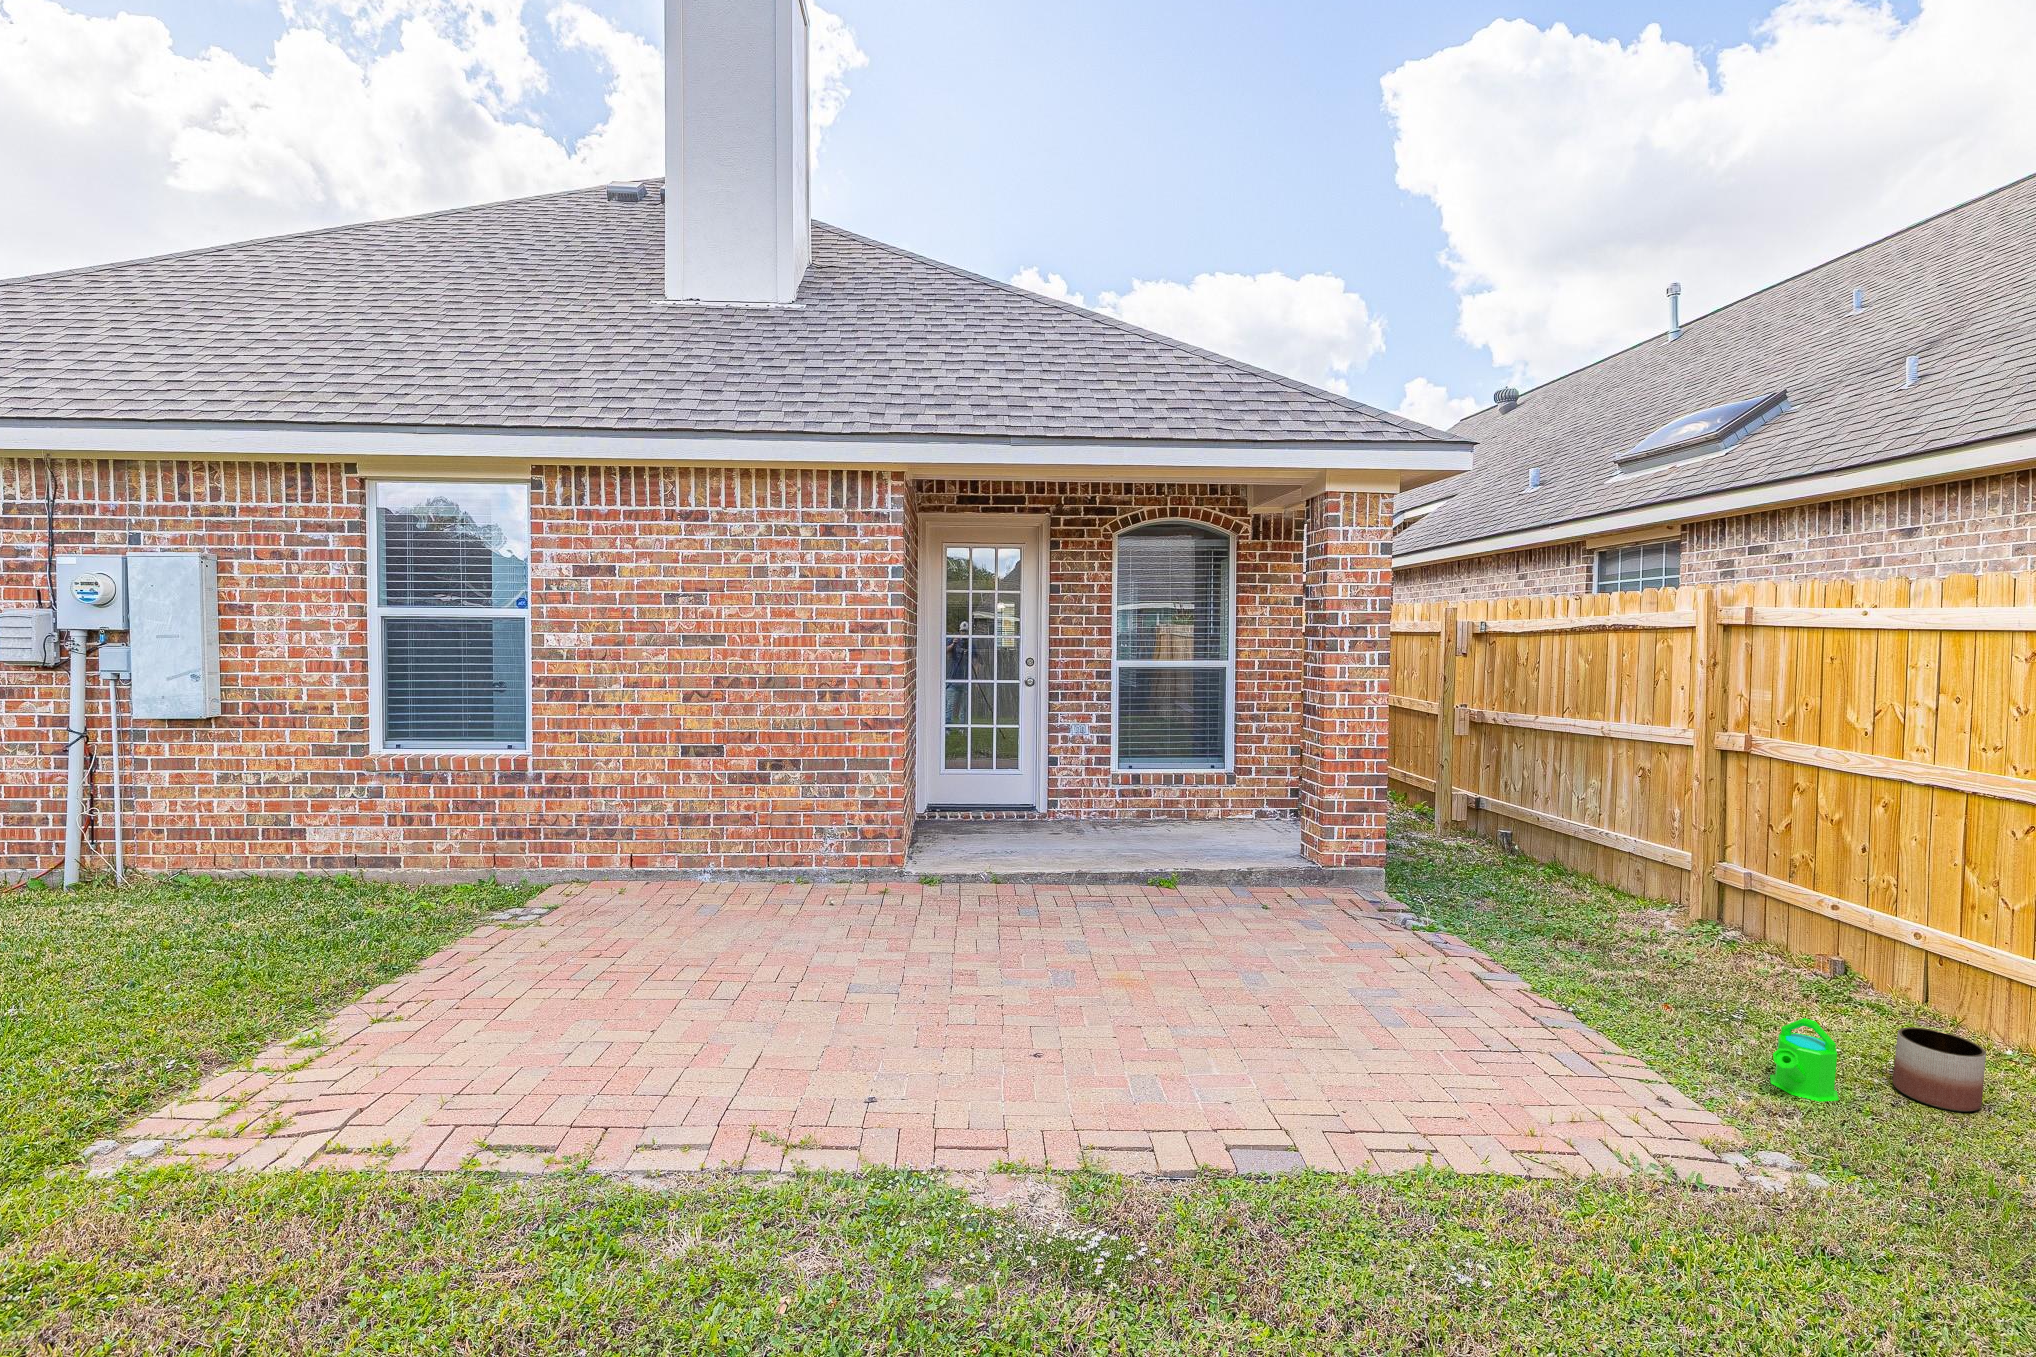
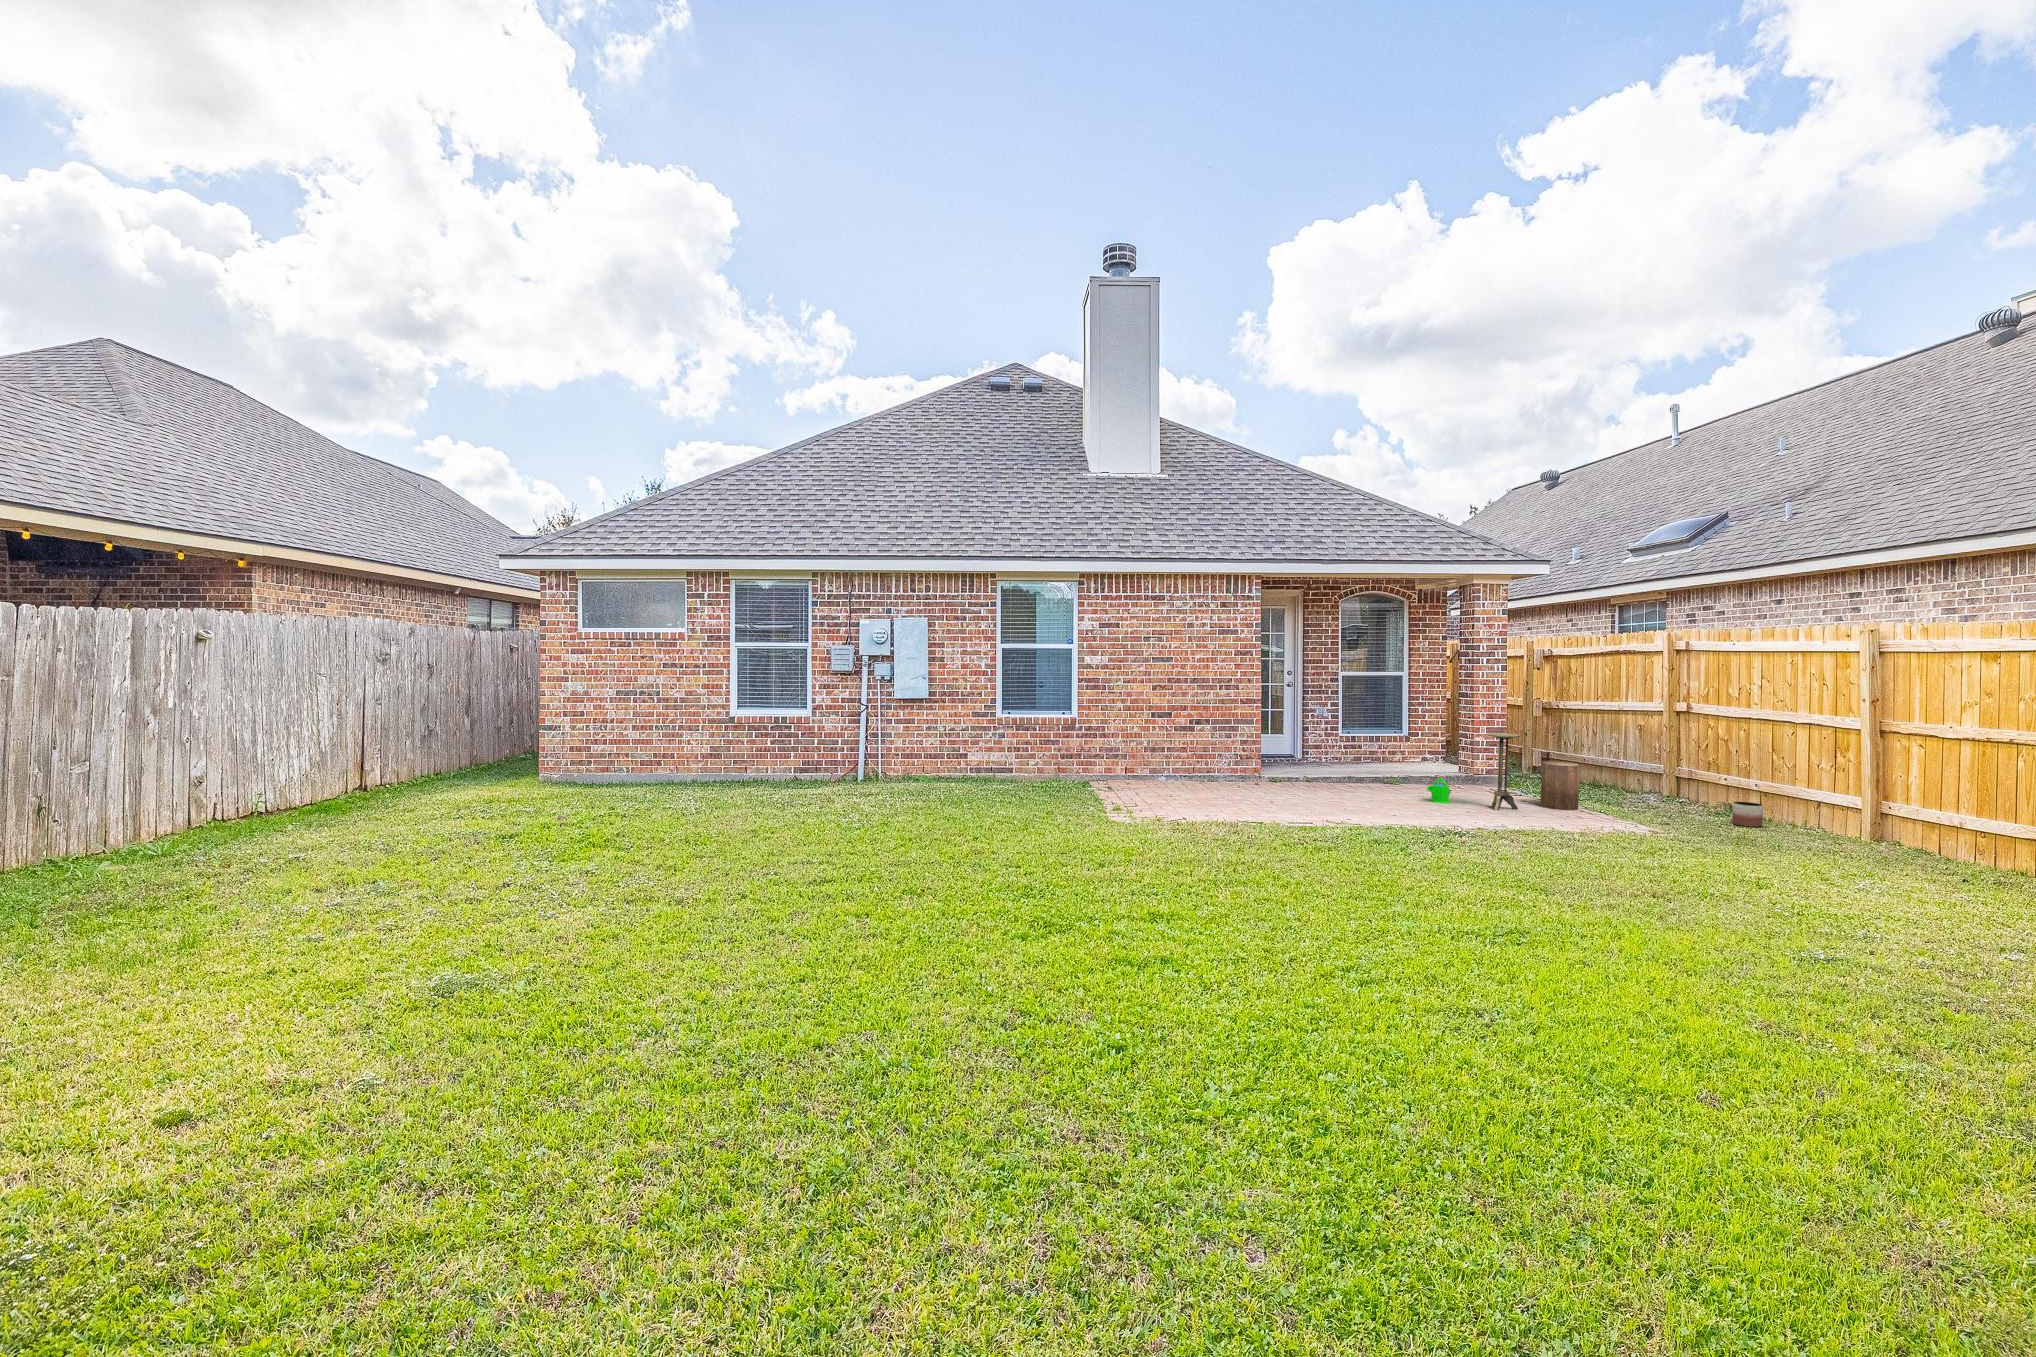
side table: none [1286,821,1361,1016] -> present [1487,733,1520,810]
stool: none [1416,881,1507,1010] -> present [1540,761,1580,810]
watering can: present [1770,1018,1839,1102] -> present [1427,778,1451,803]

